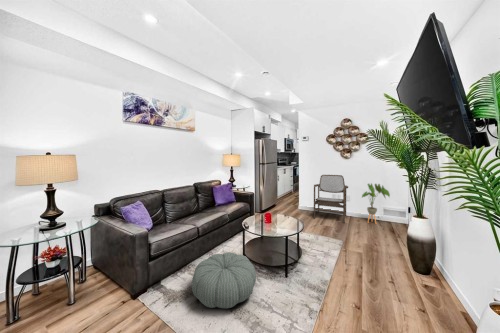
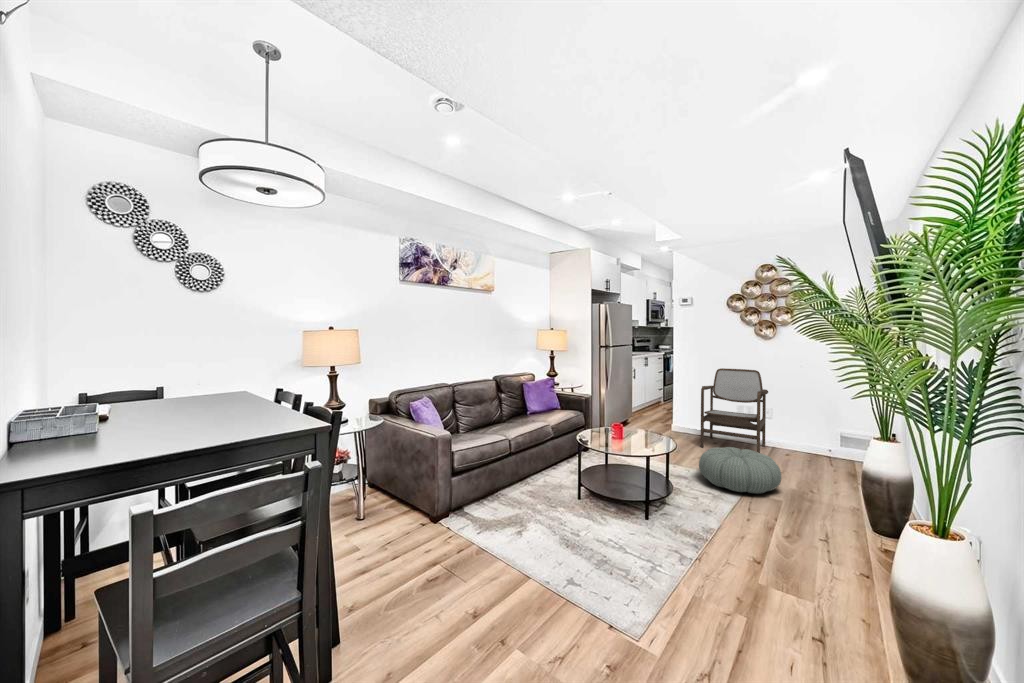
house plant: present [362,184,390,223] -> none [792,386,847,462]
pouf: present [192,252,256,308] -> present [699,447,781,494]

